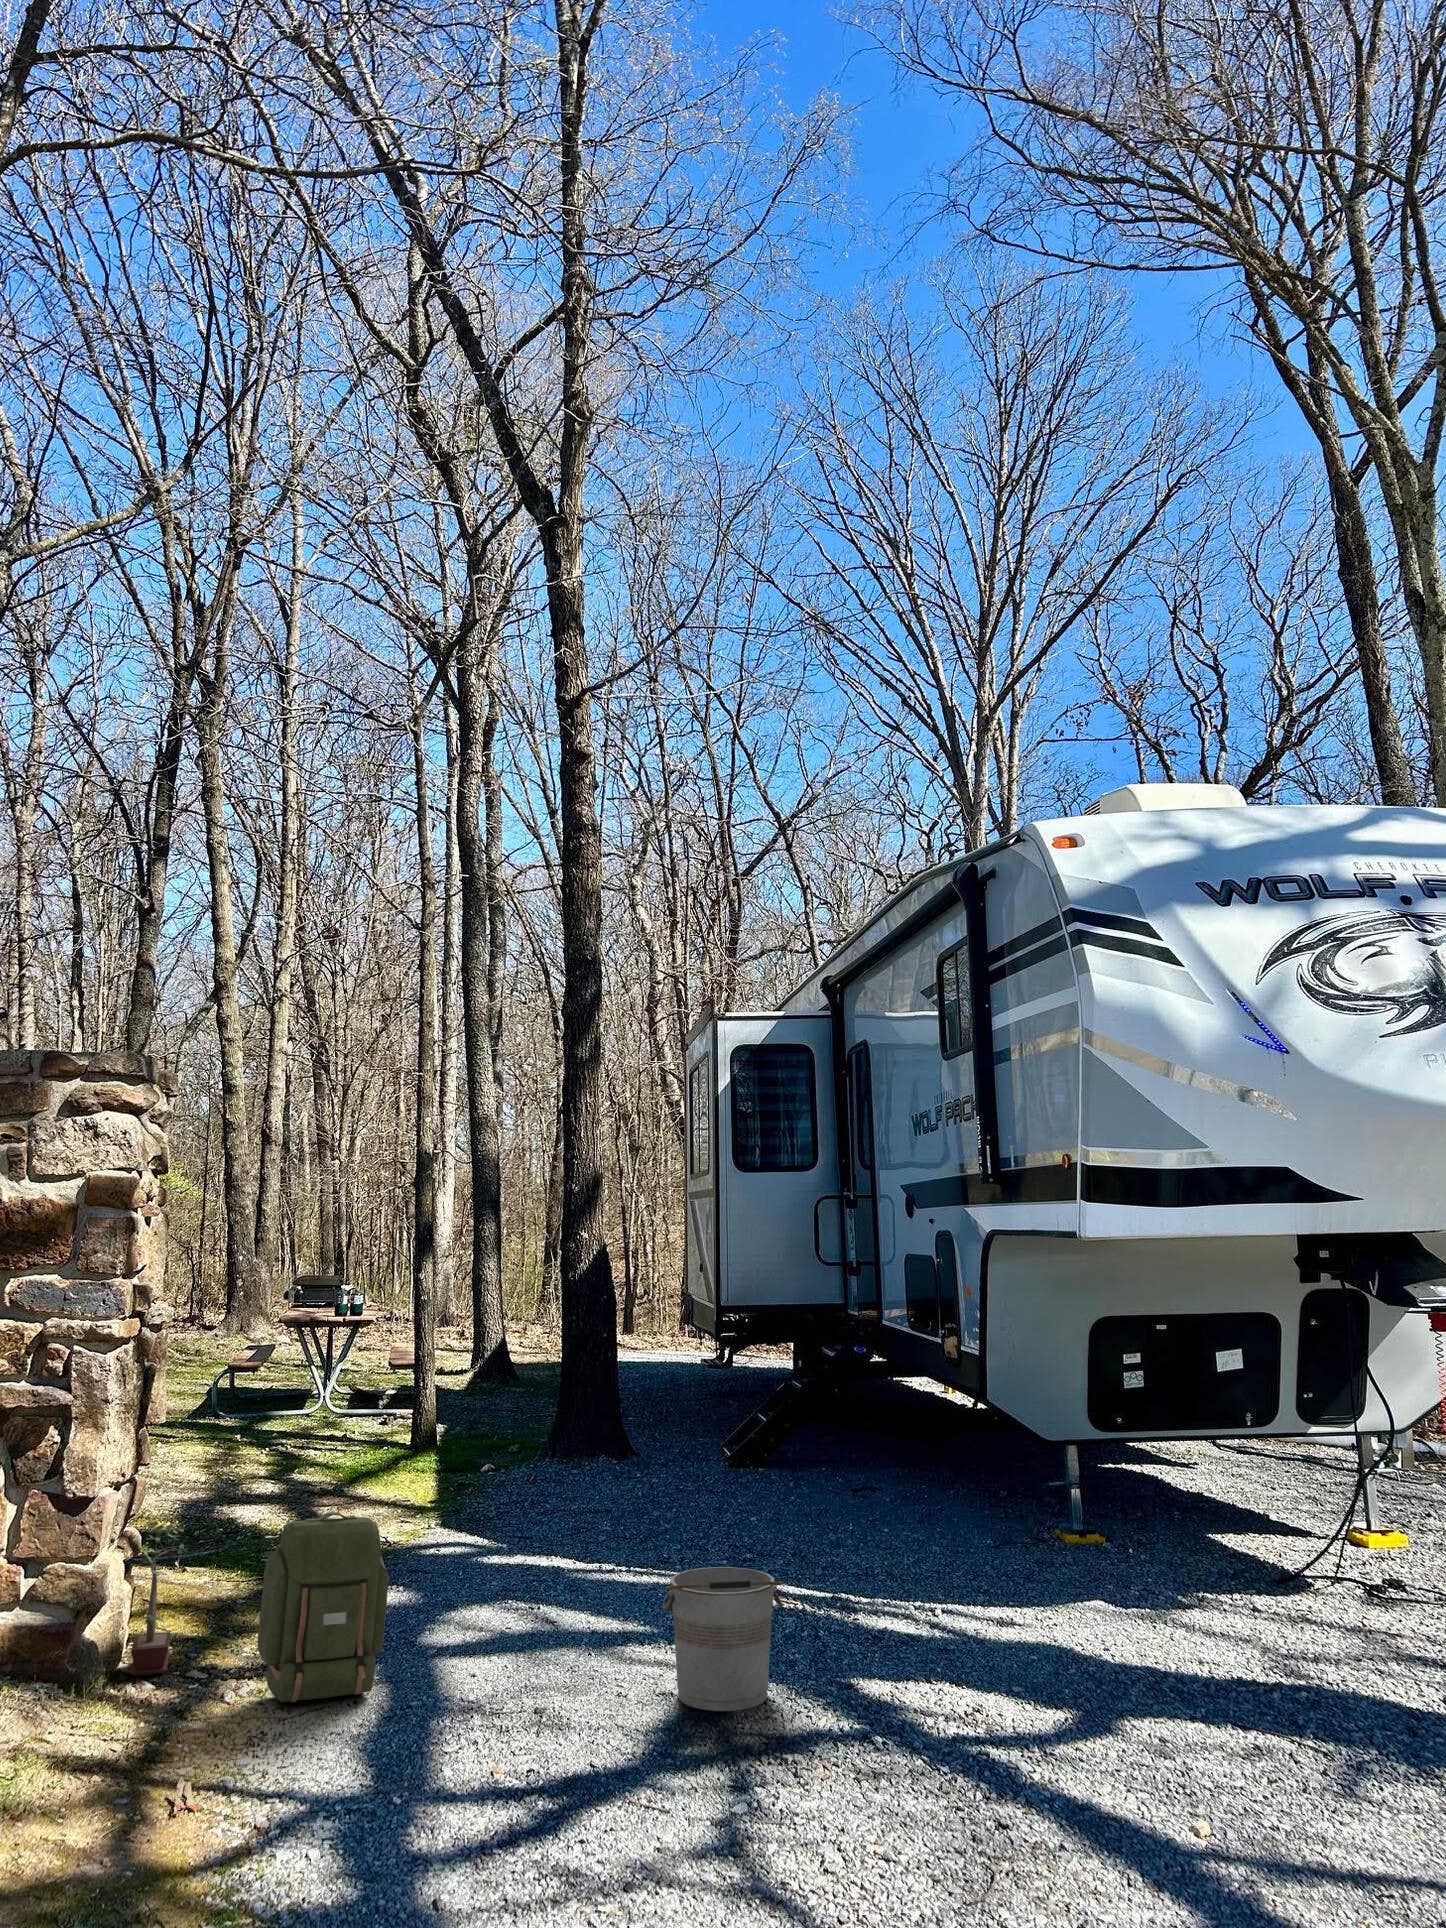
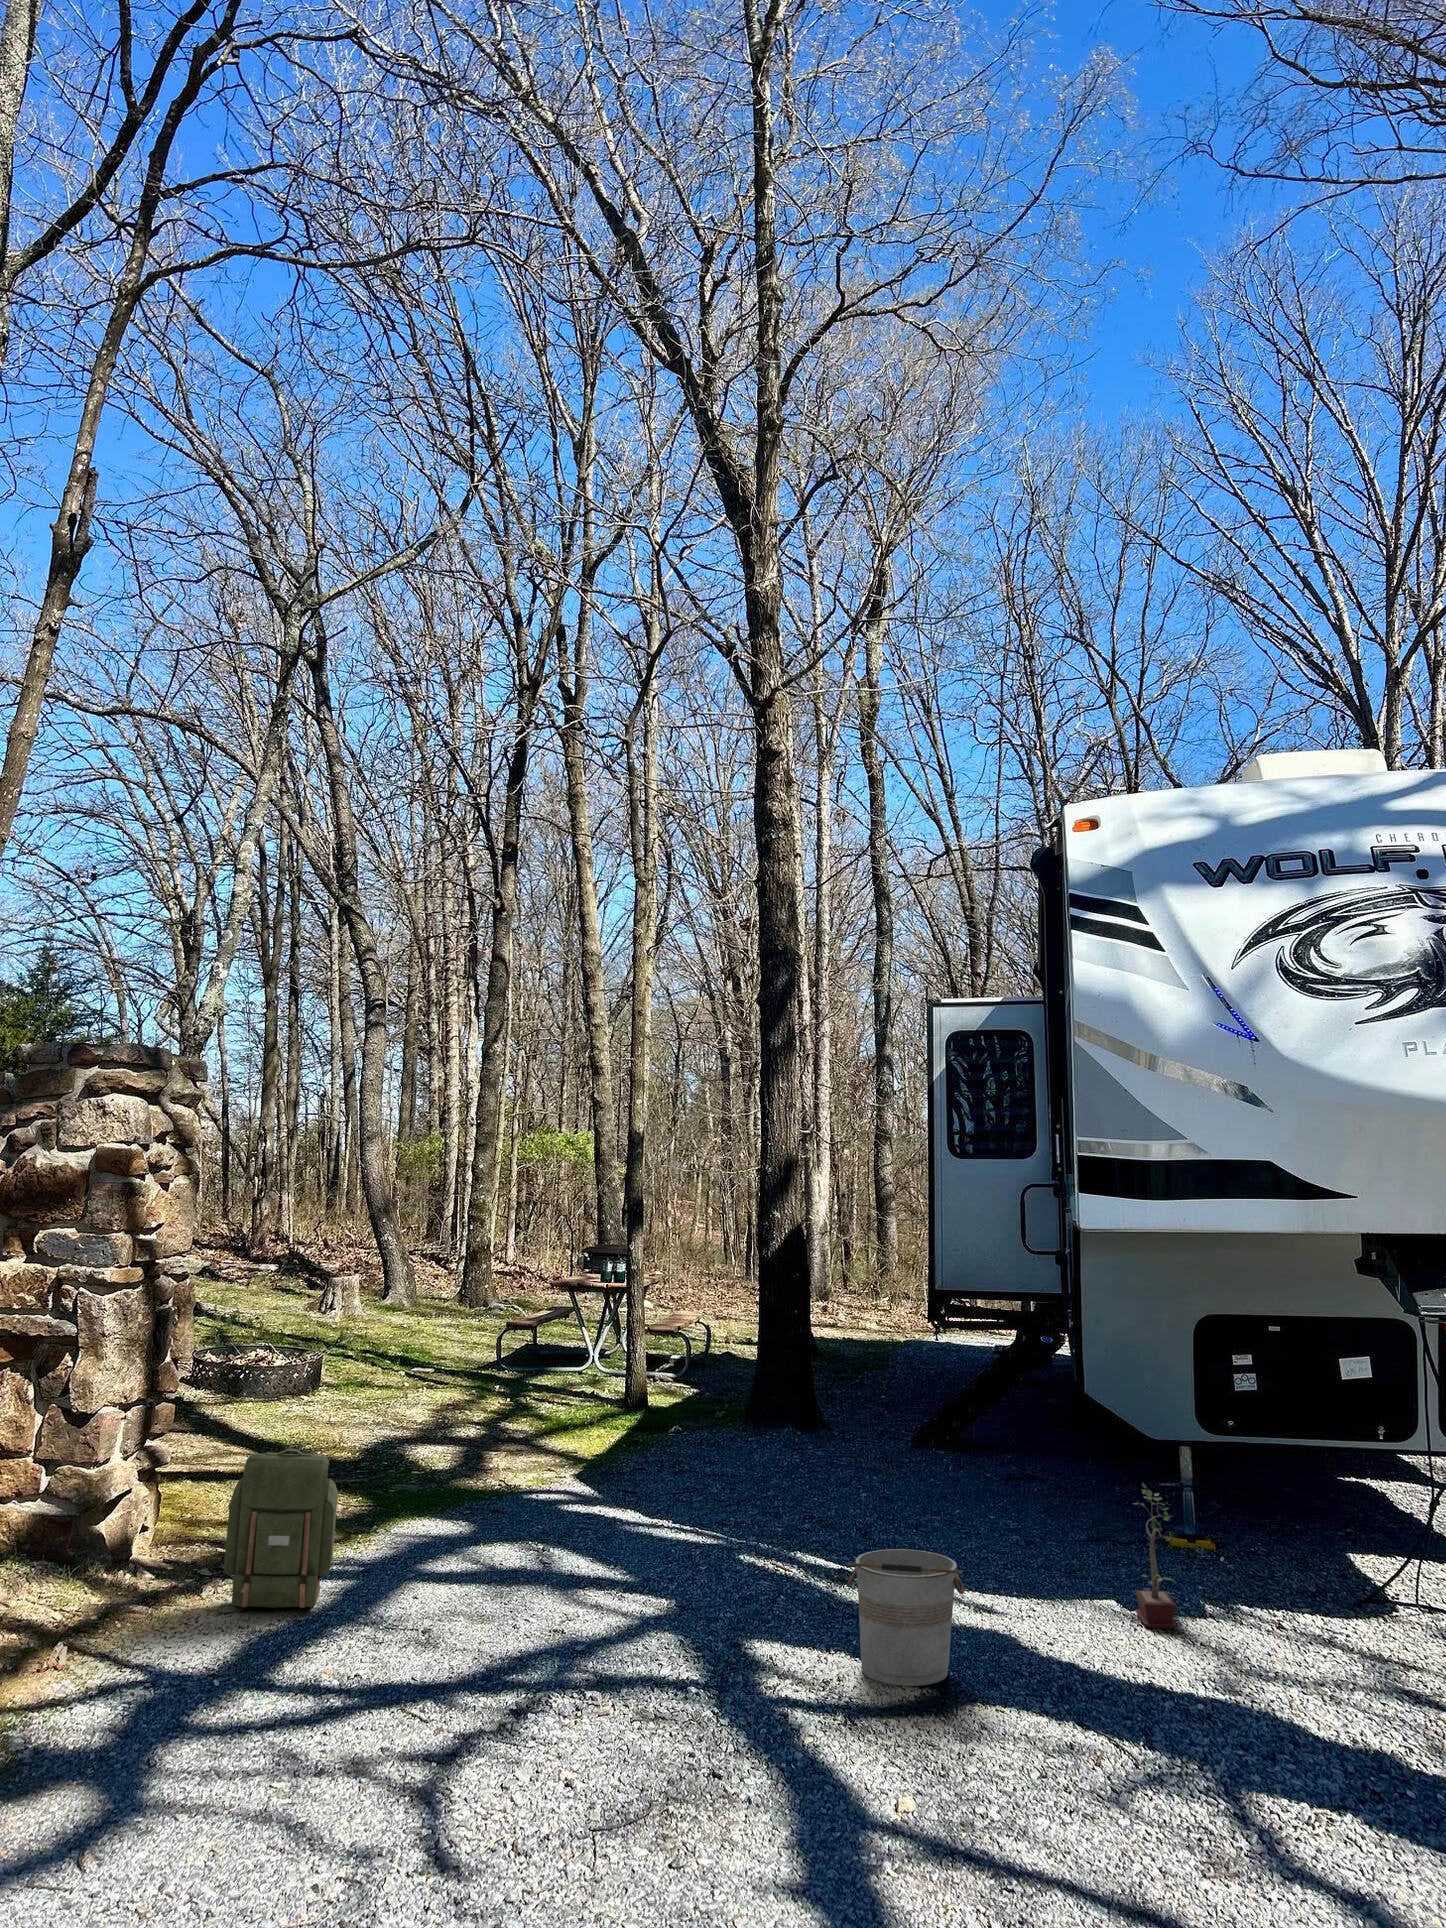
potted plant: present [130,1517,187,1676] -> present [1134,1483,1177,1629]
bucket: present [662,1567,784,1711] -> present [848,1549,964,1686]

